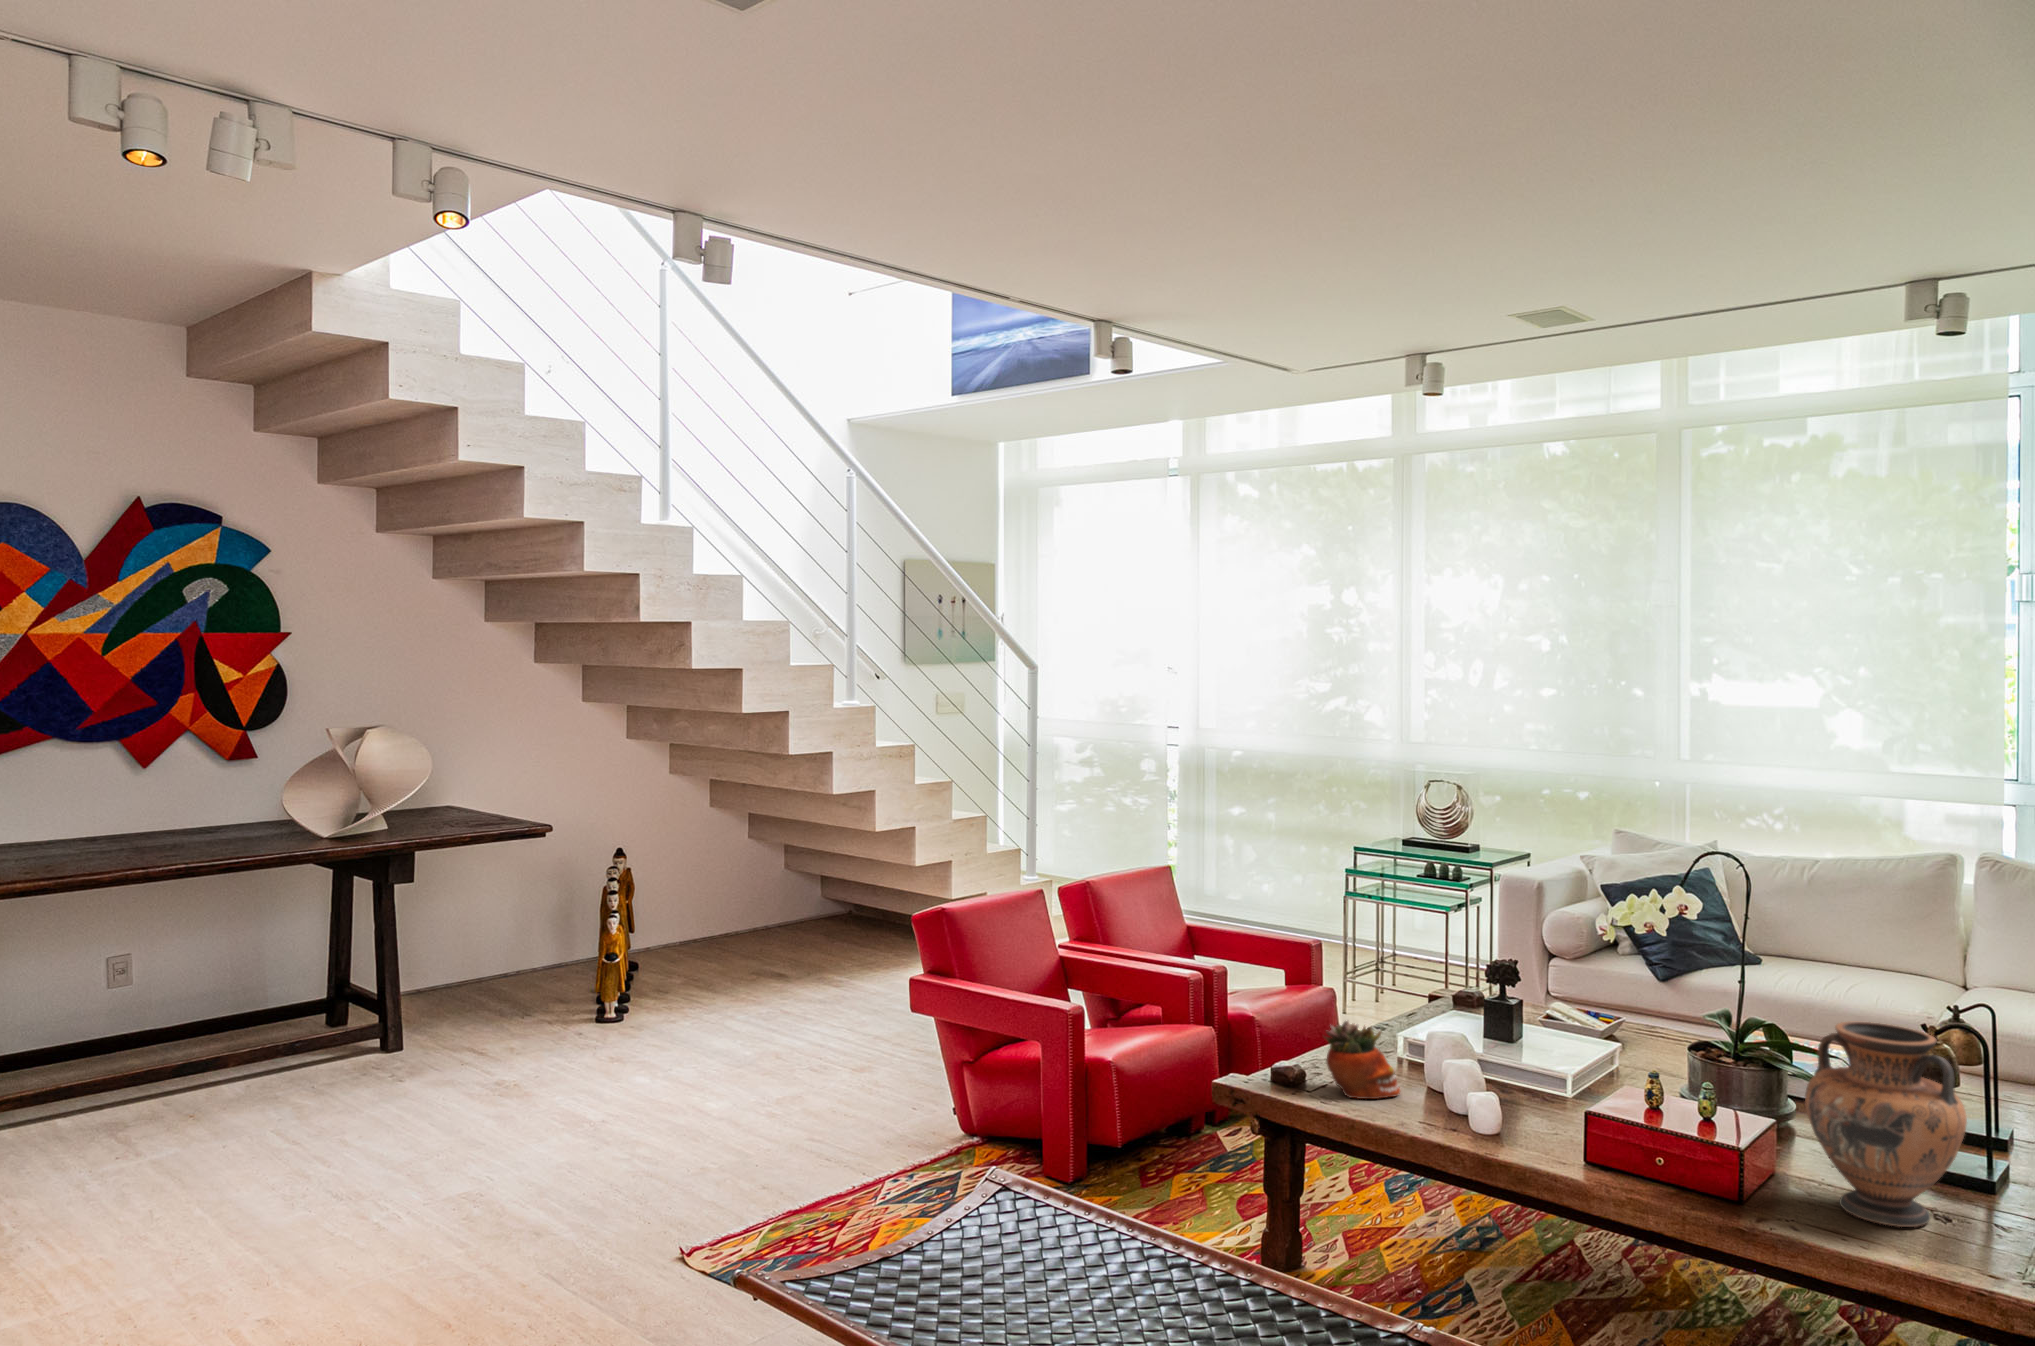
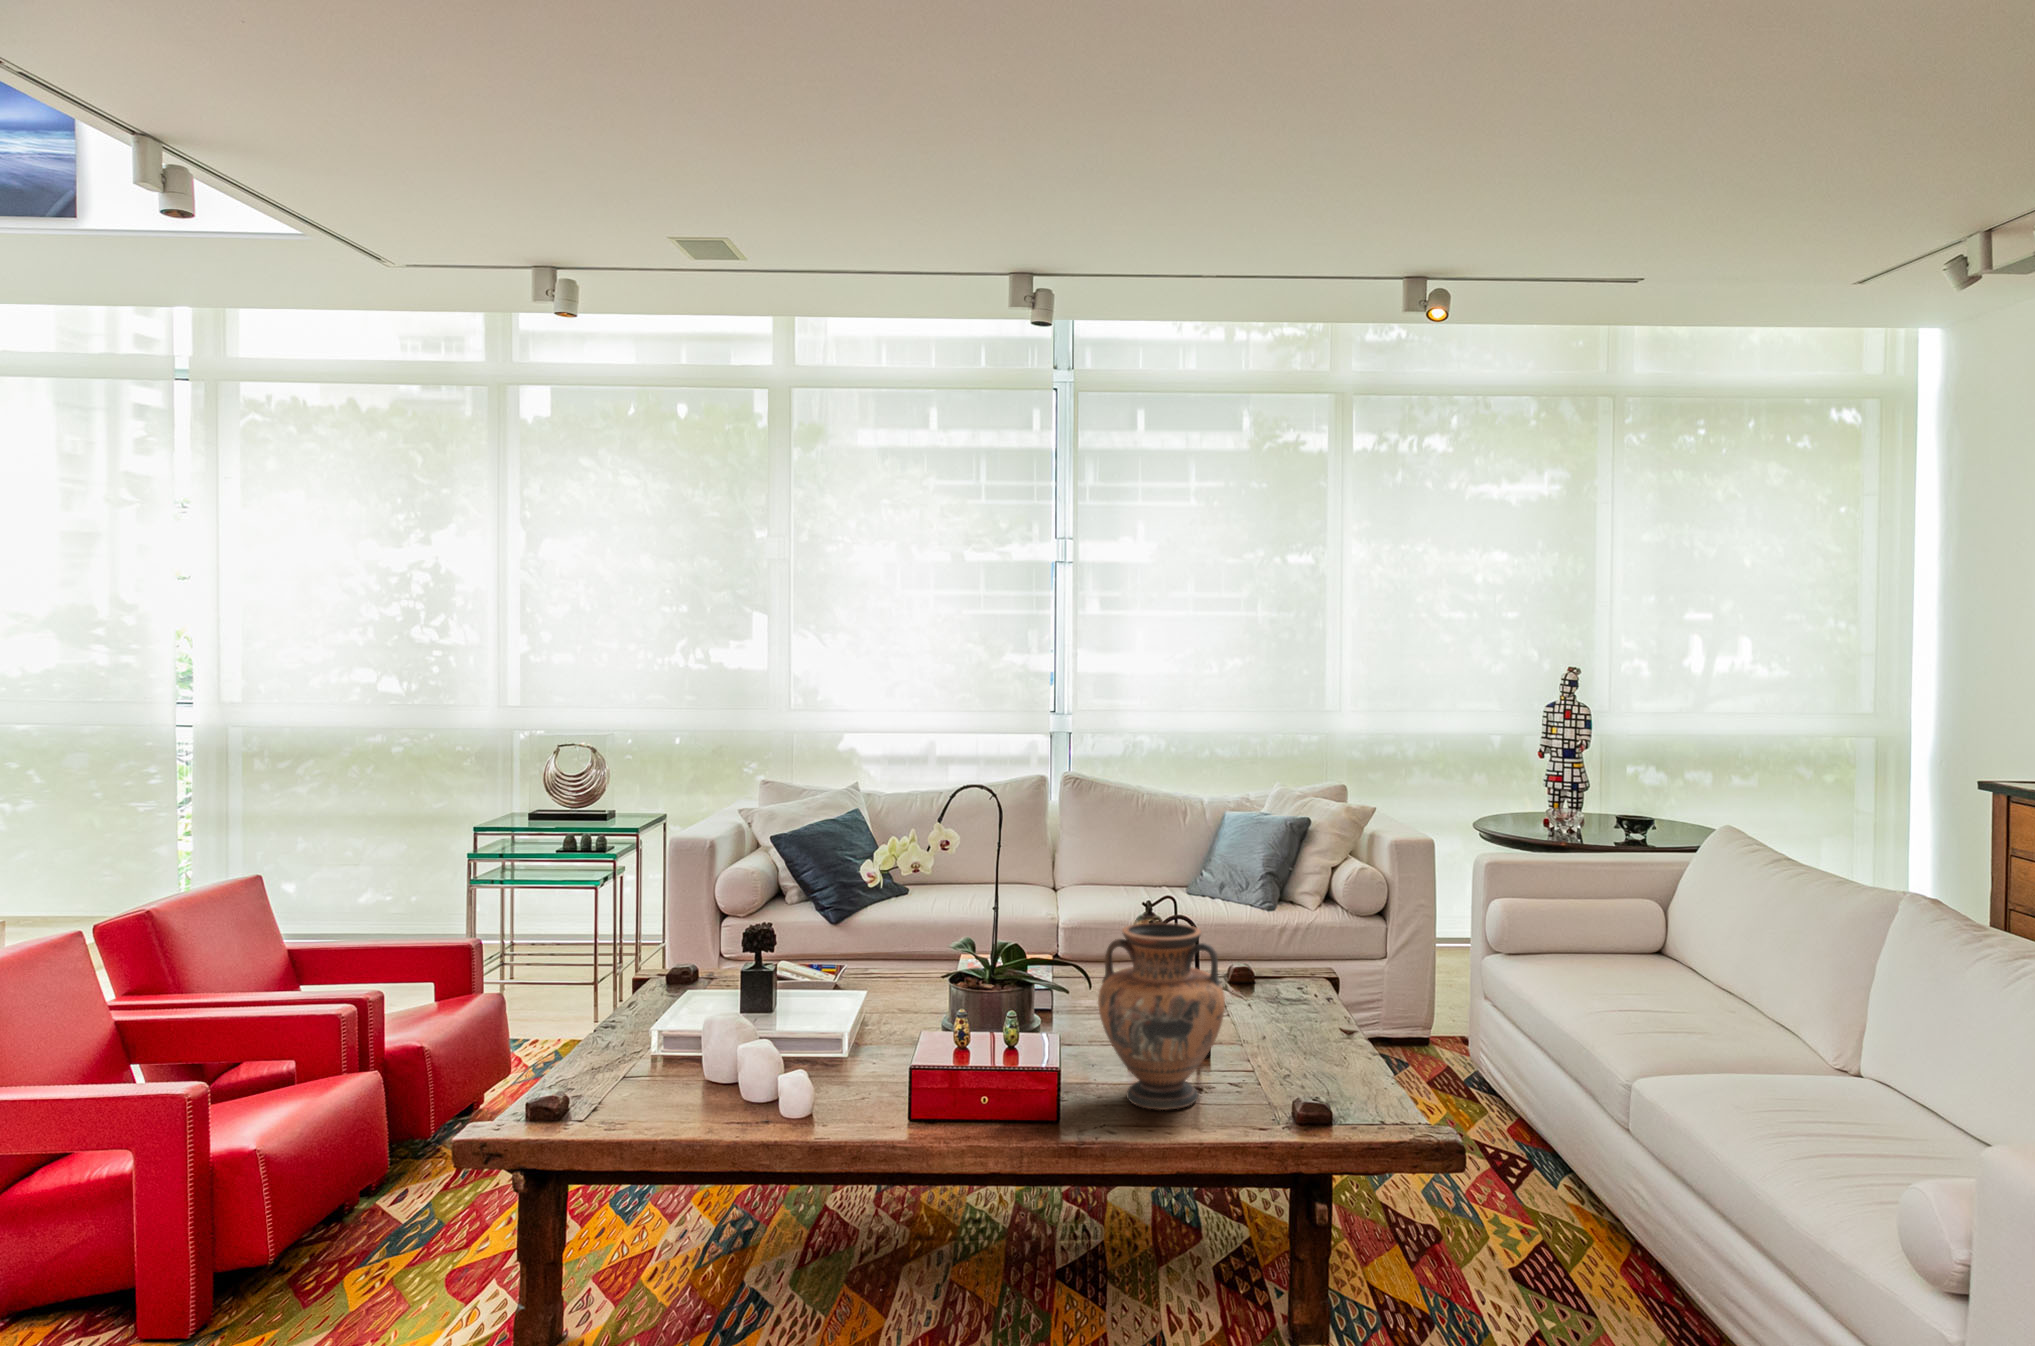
succulent planter: present [1324,1021,1400,1099] -> none [584,1024,677,1117]

